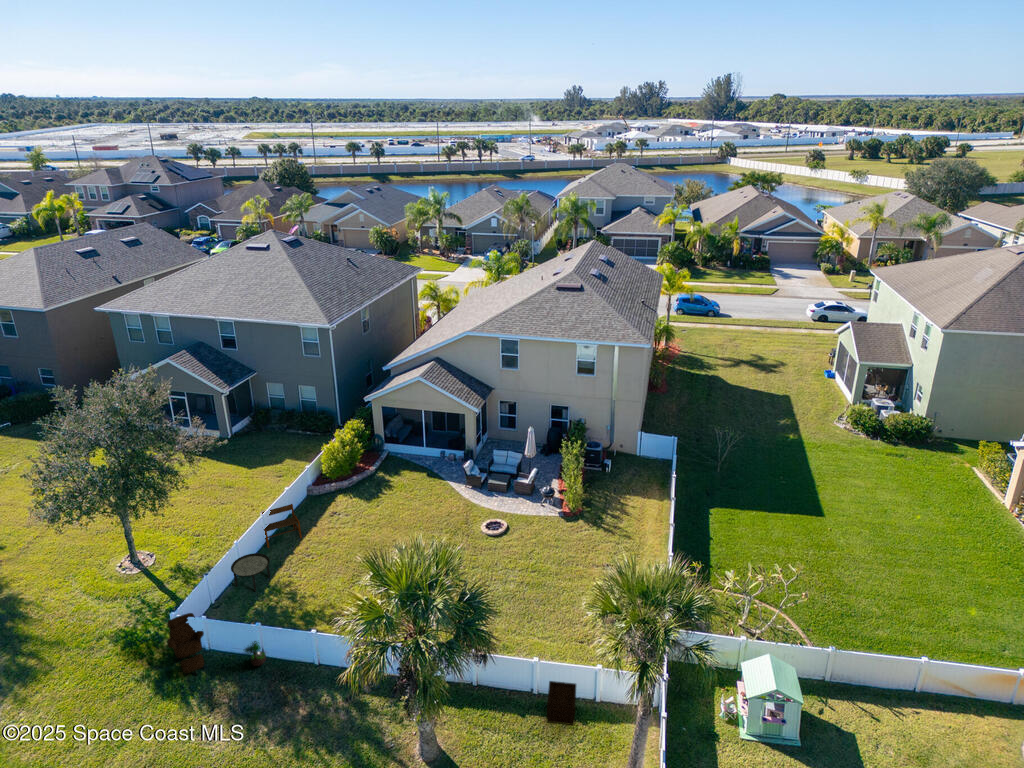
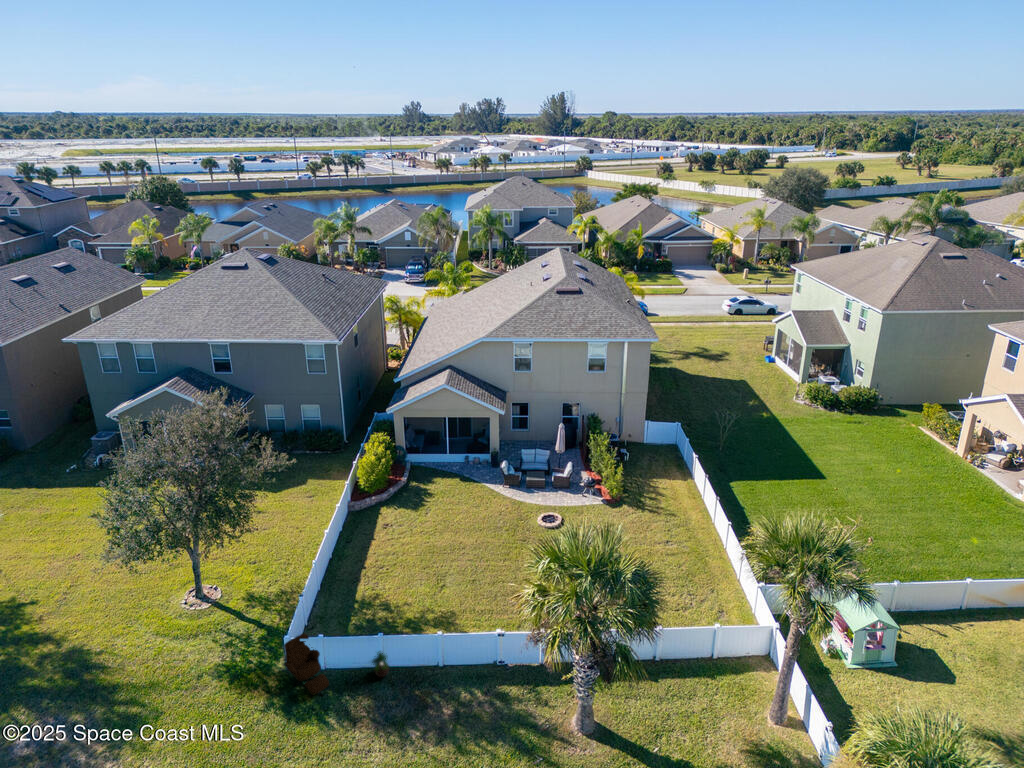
bench: present [261,504,302,548] -> none [324,518,365,565]
round table: present [231,553,270,592] -> none [315,570,354,608]
wooden crate: present [547,681,576,725] -> none [672,643,707,683]

